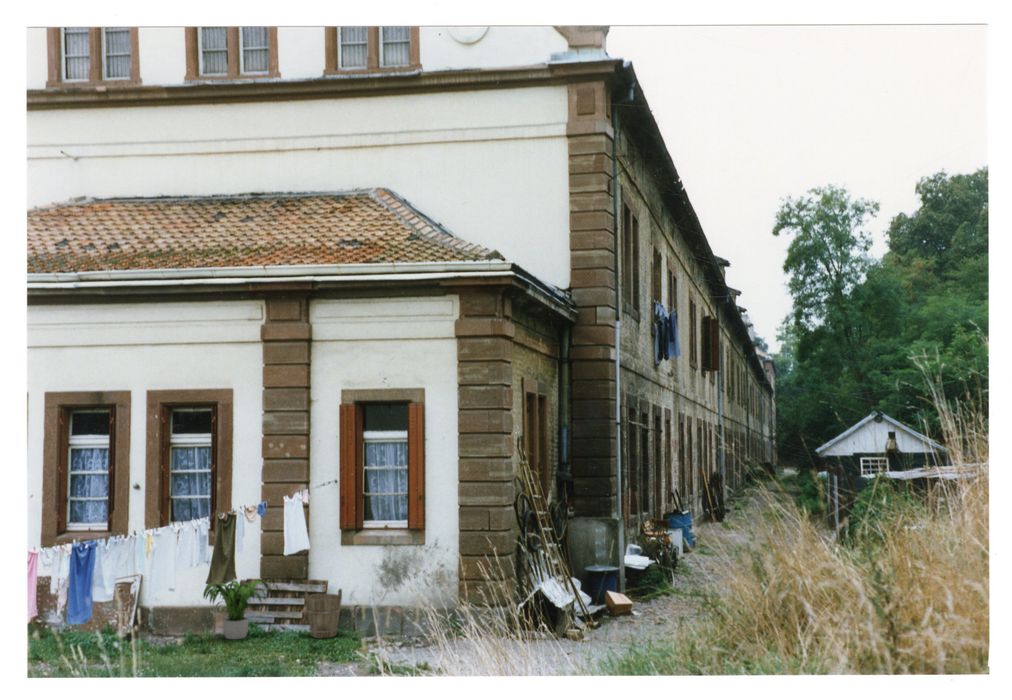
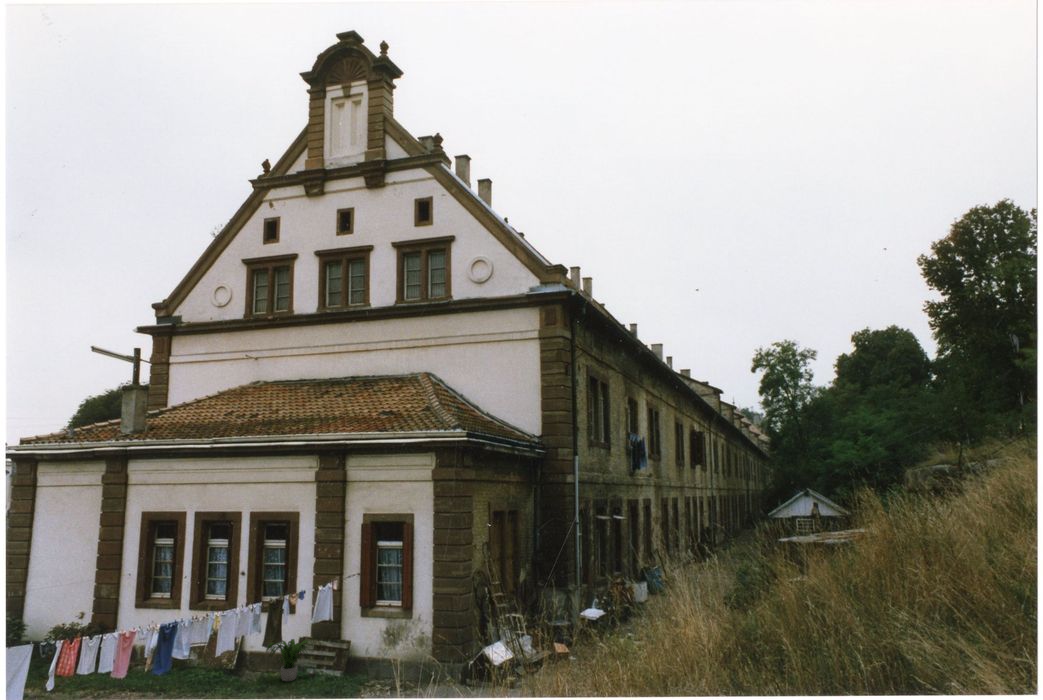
bucket: present [305,589,342,638] -> none [331,648,356,684]

